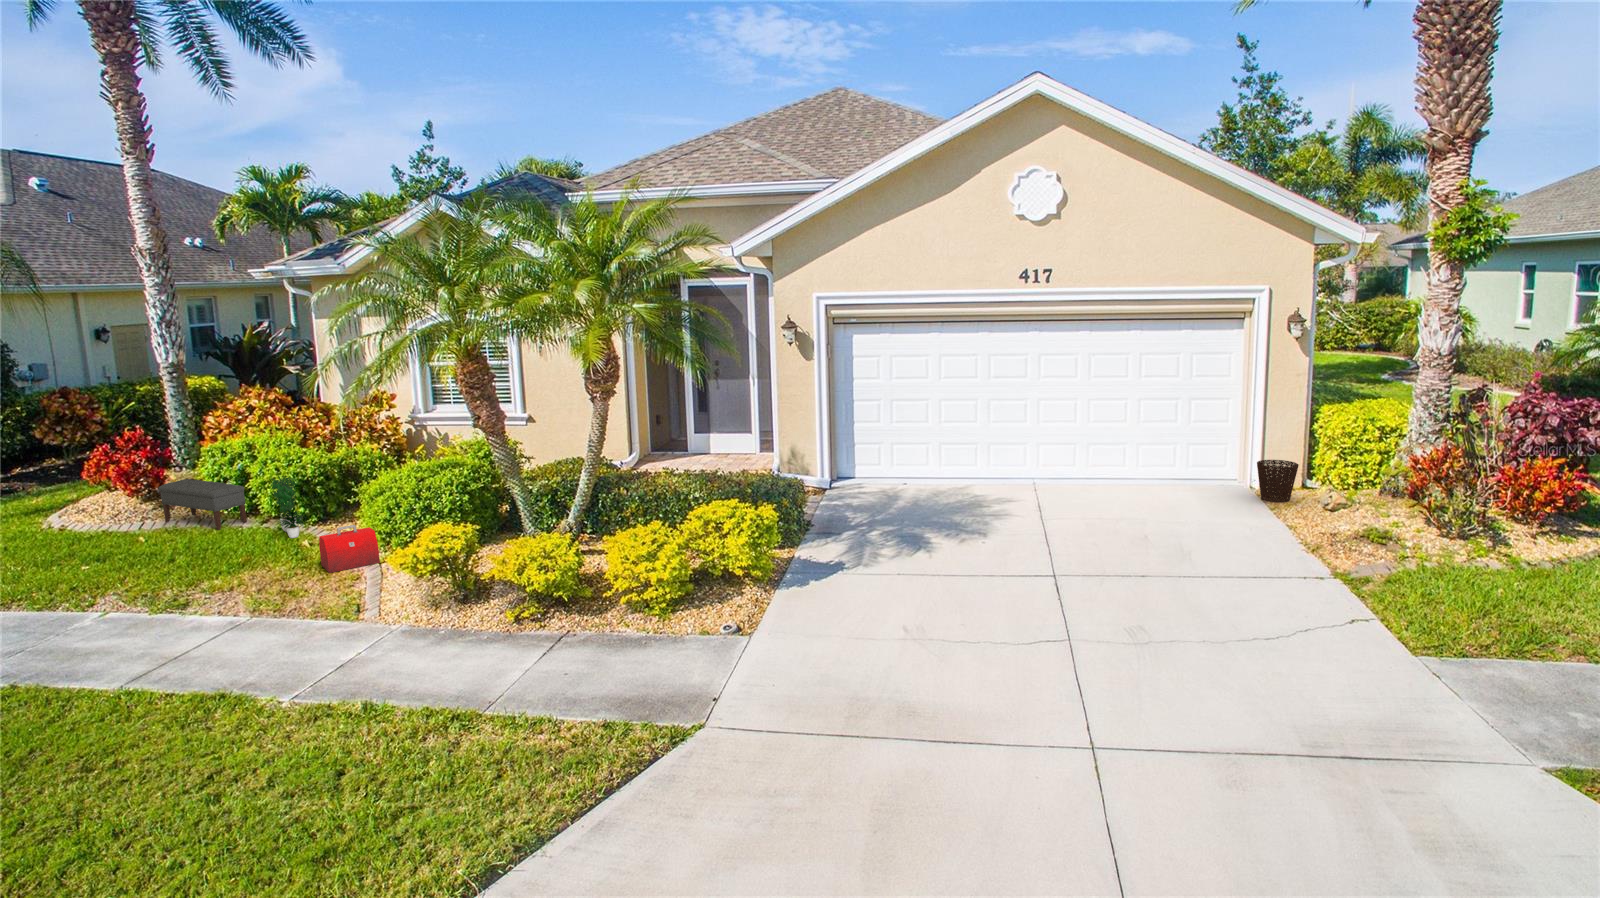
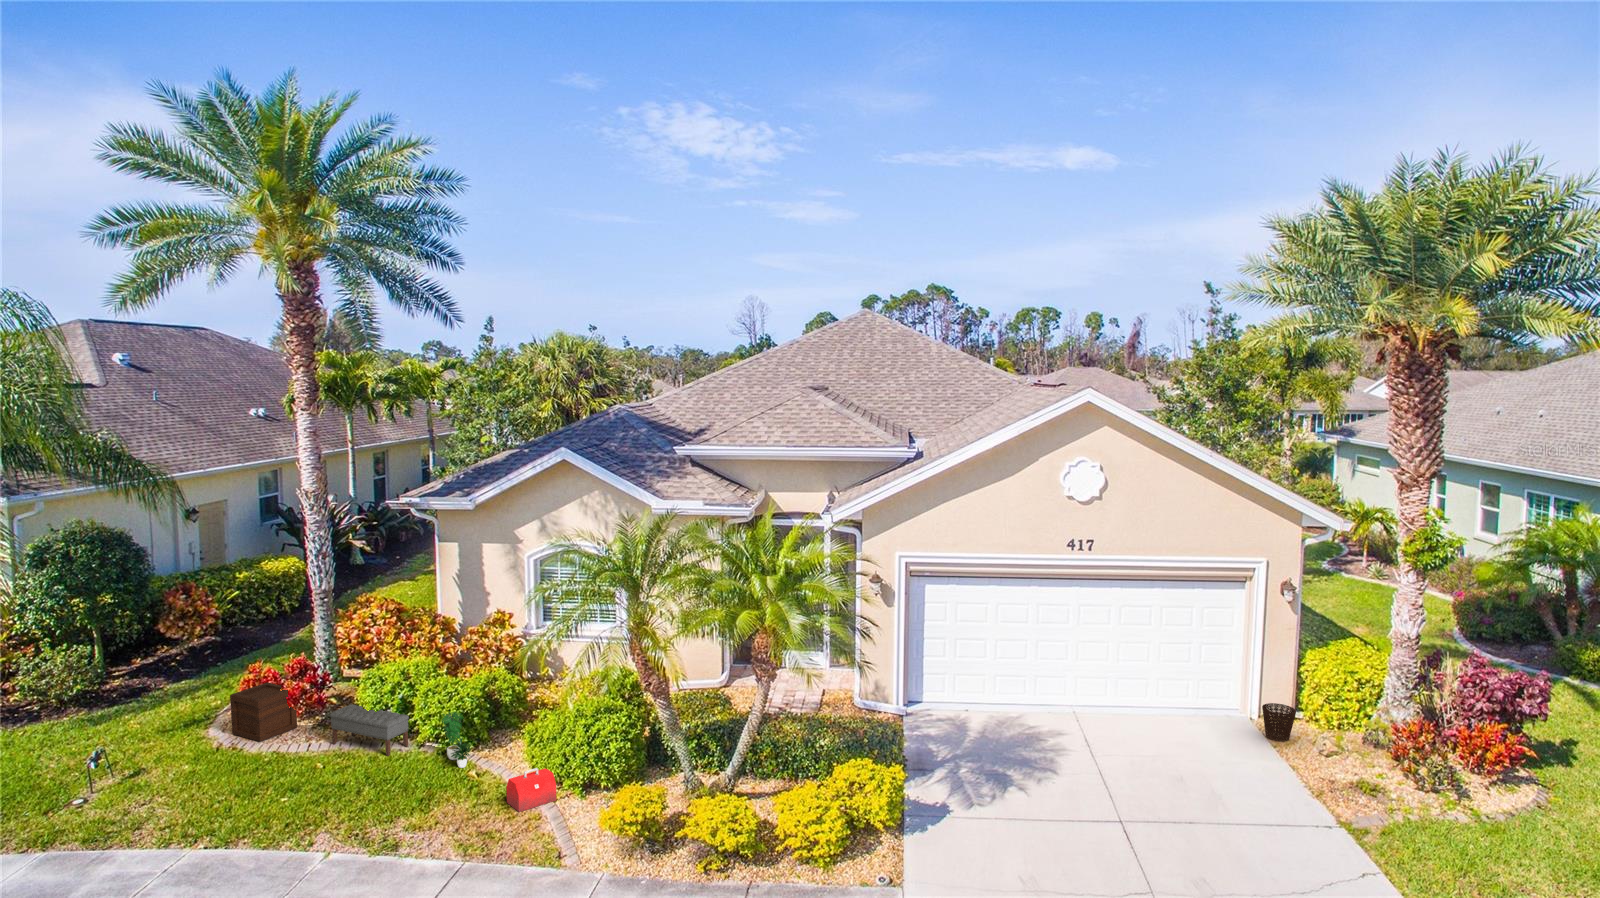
wooden crate: none [55,461,138,521] -> present [230,682,297,742]

